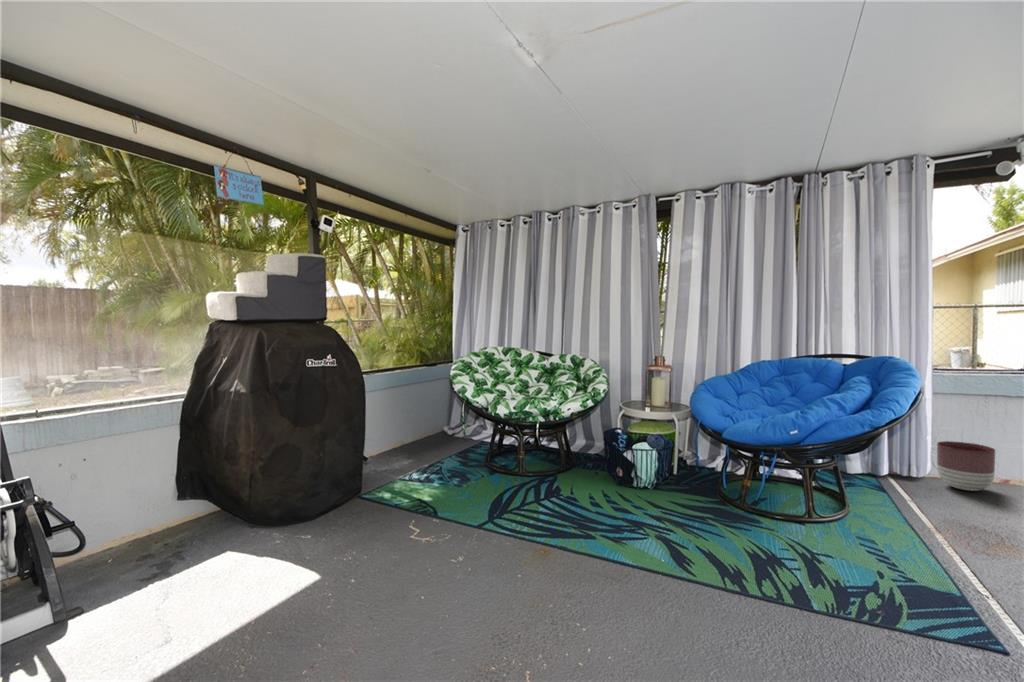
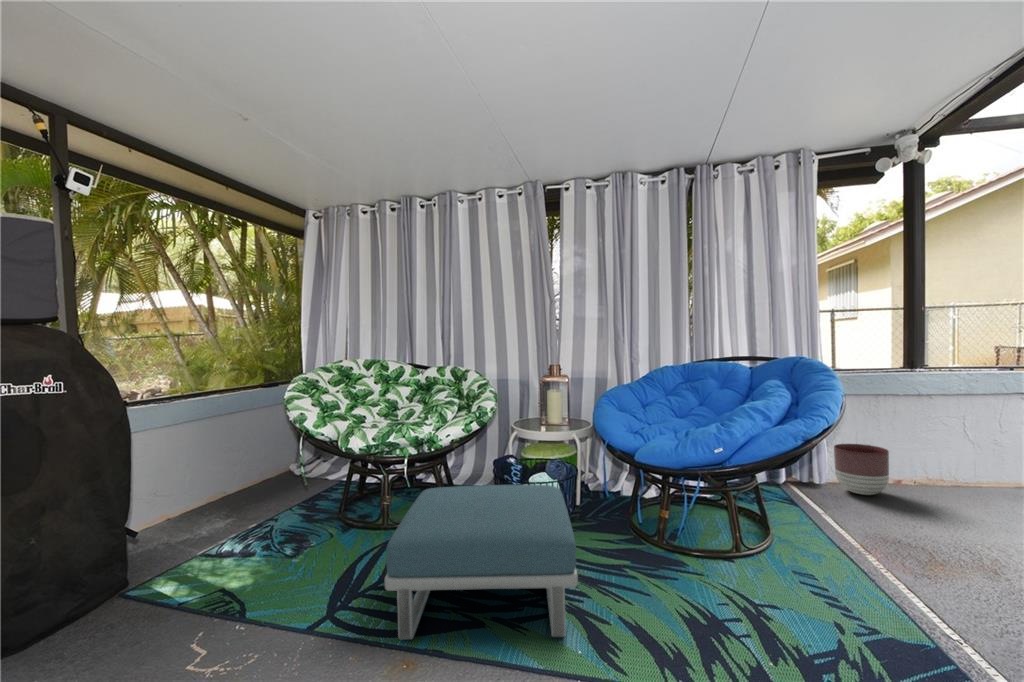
footstool: none [529,446,664,551] -> present [385,485,578,640]

